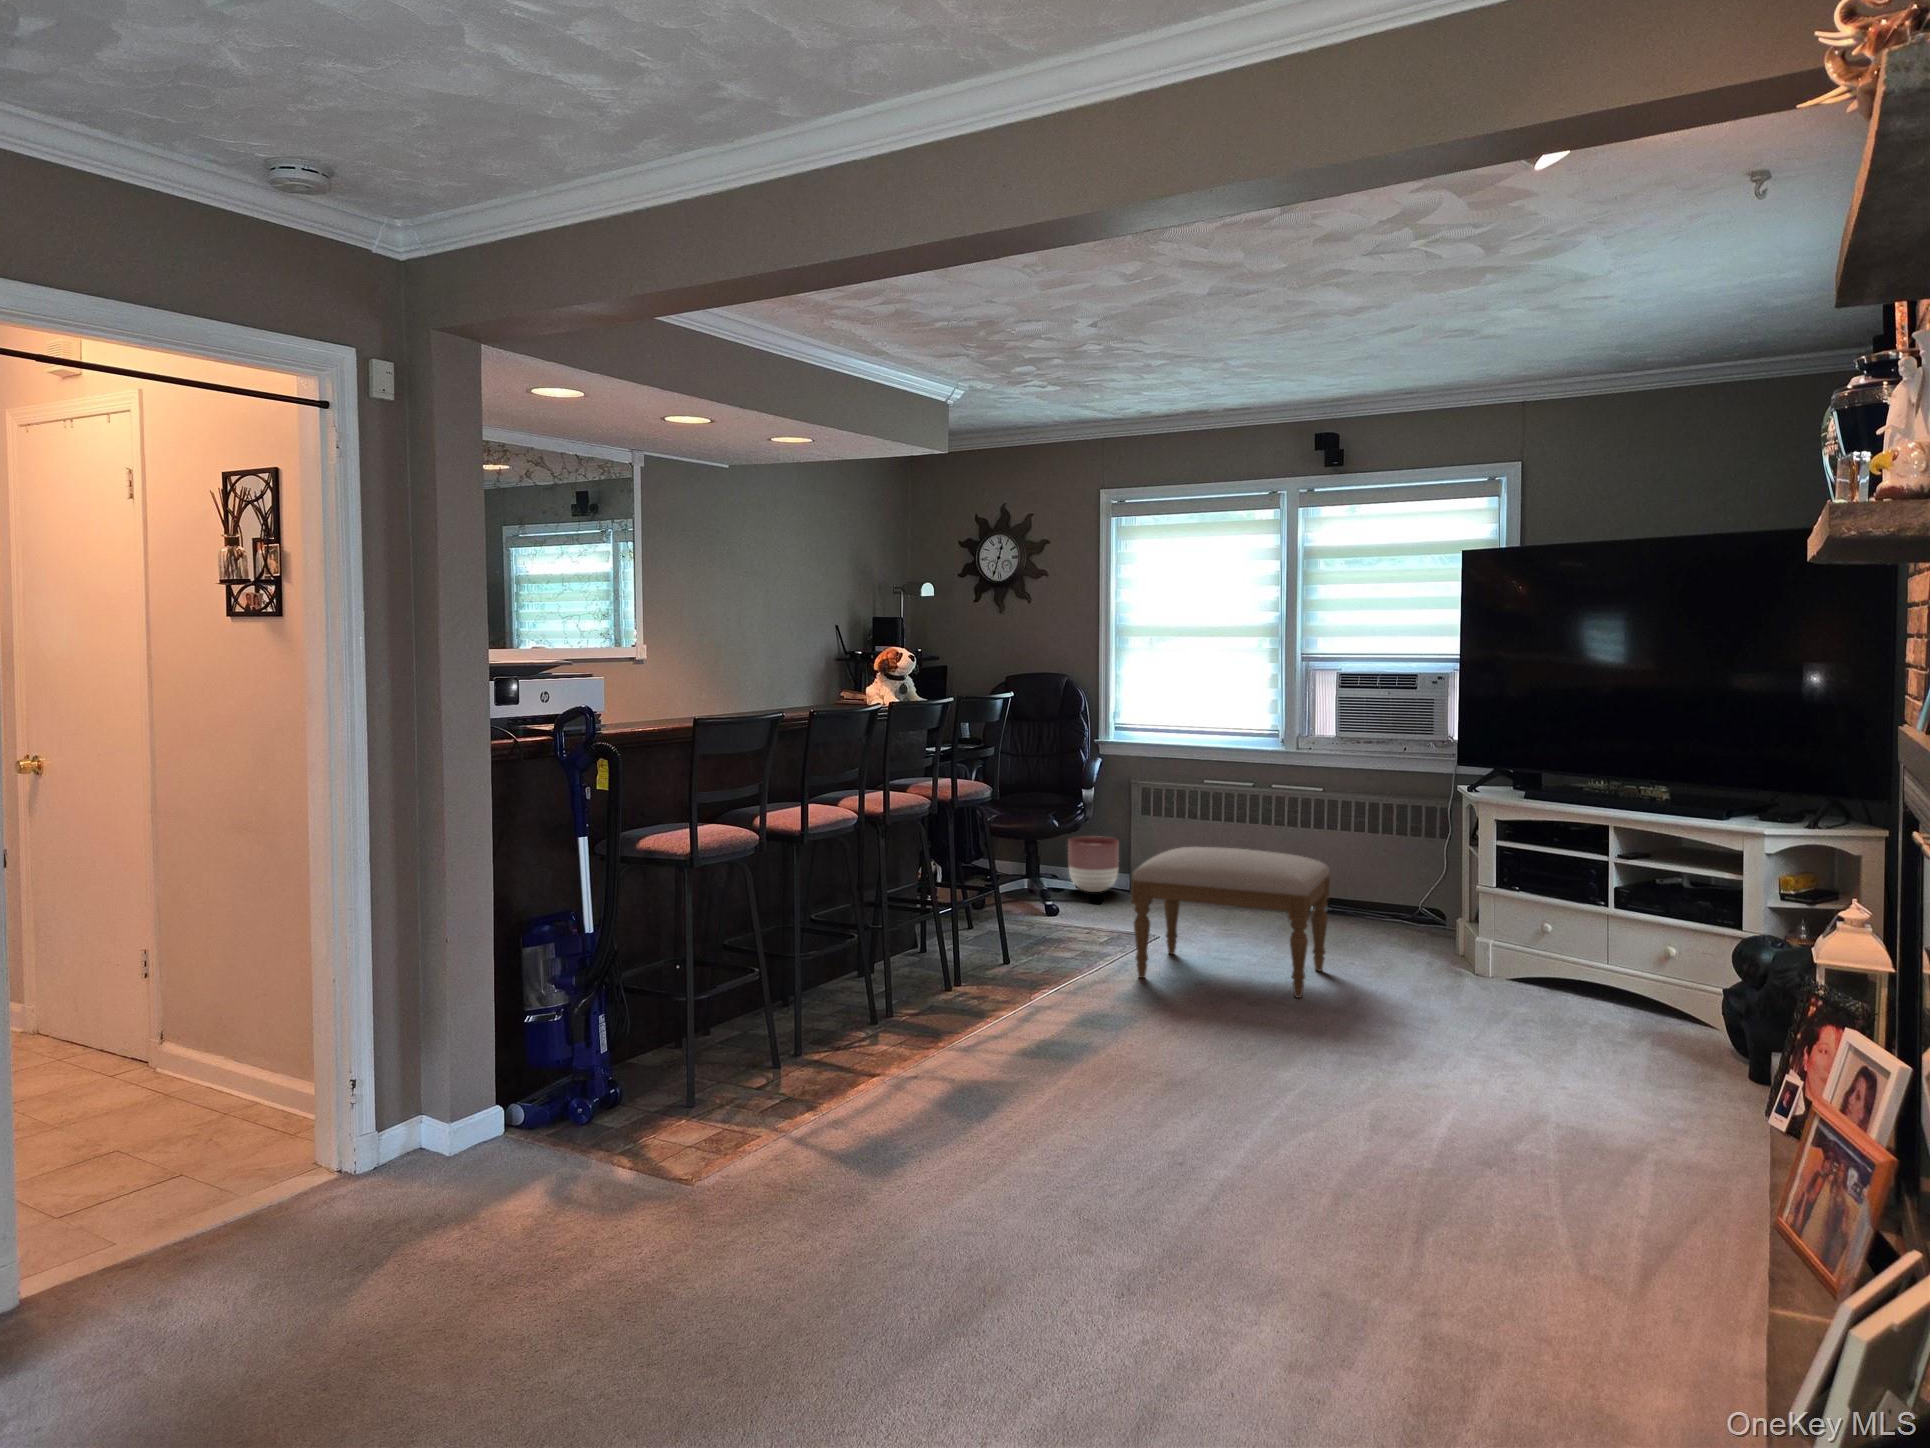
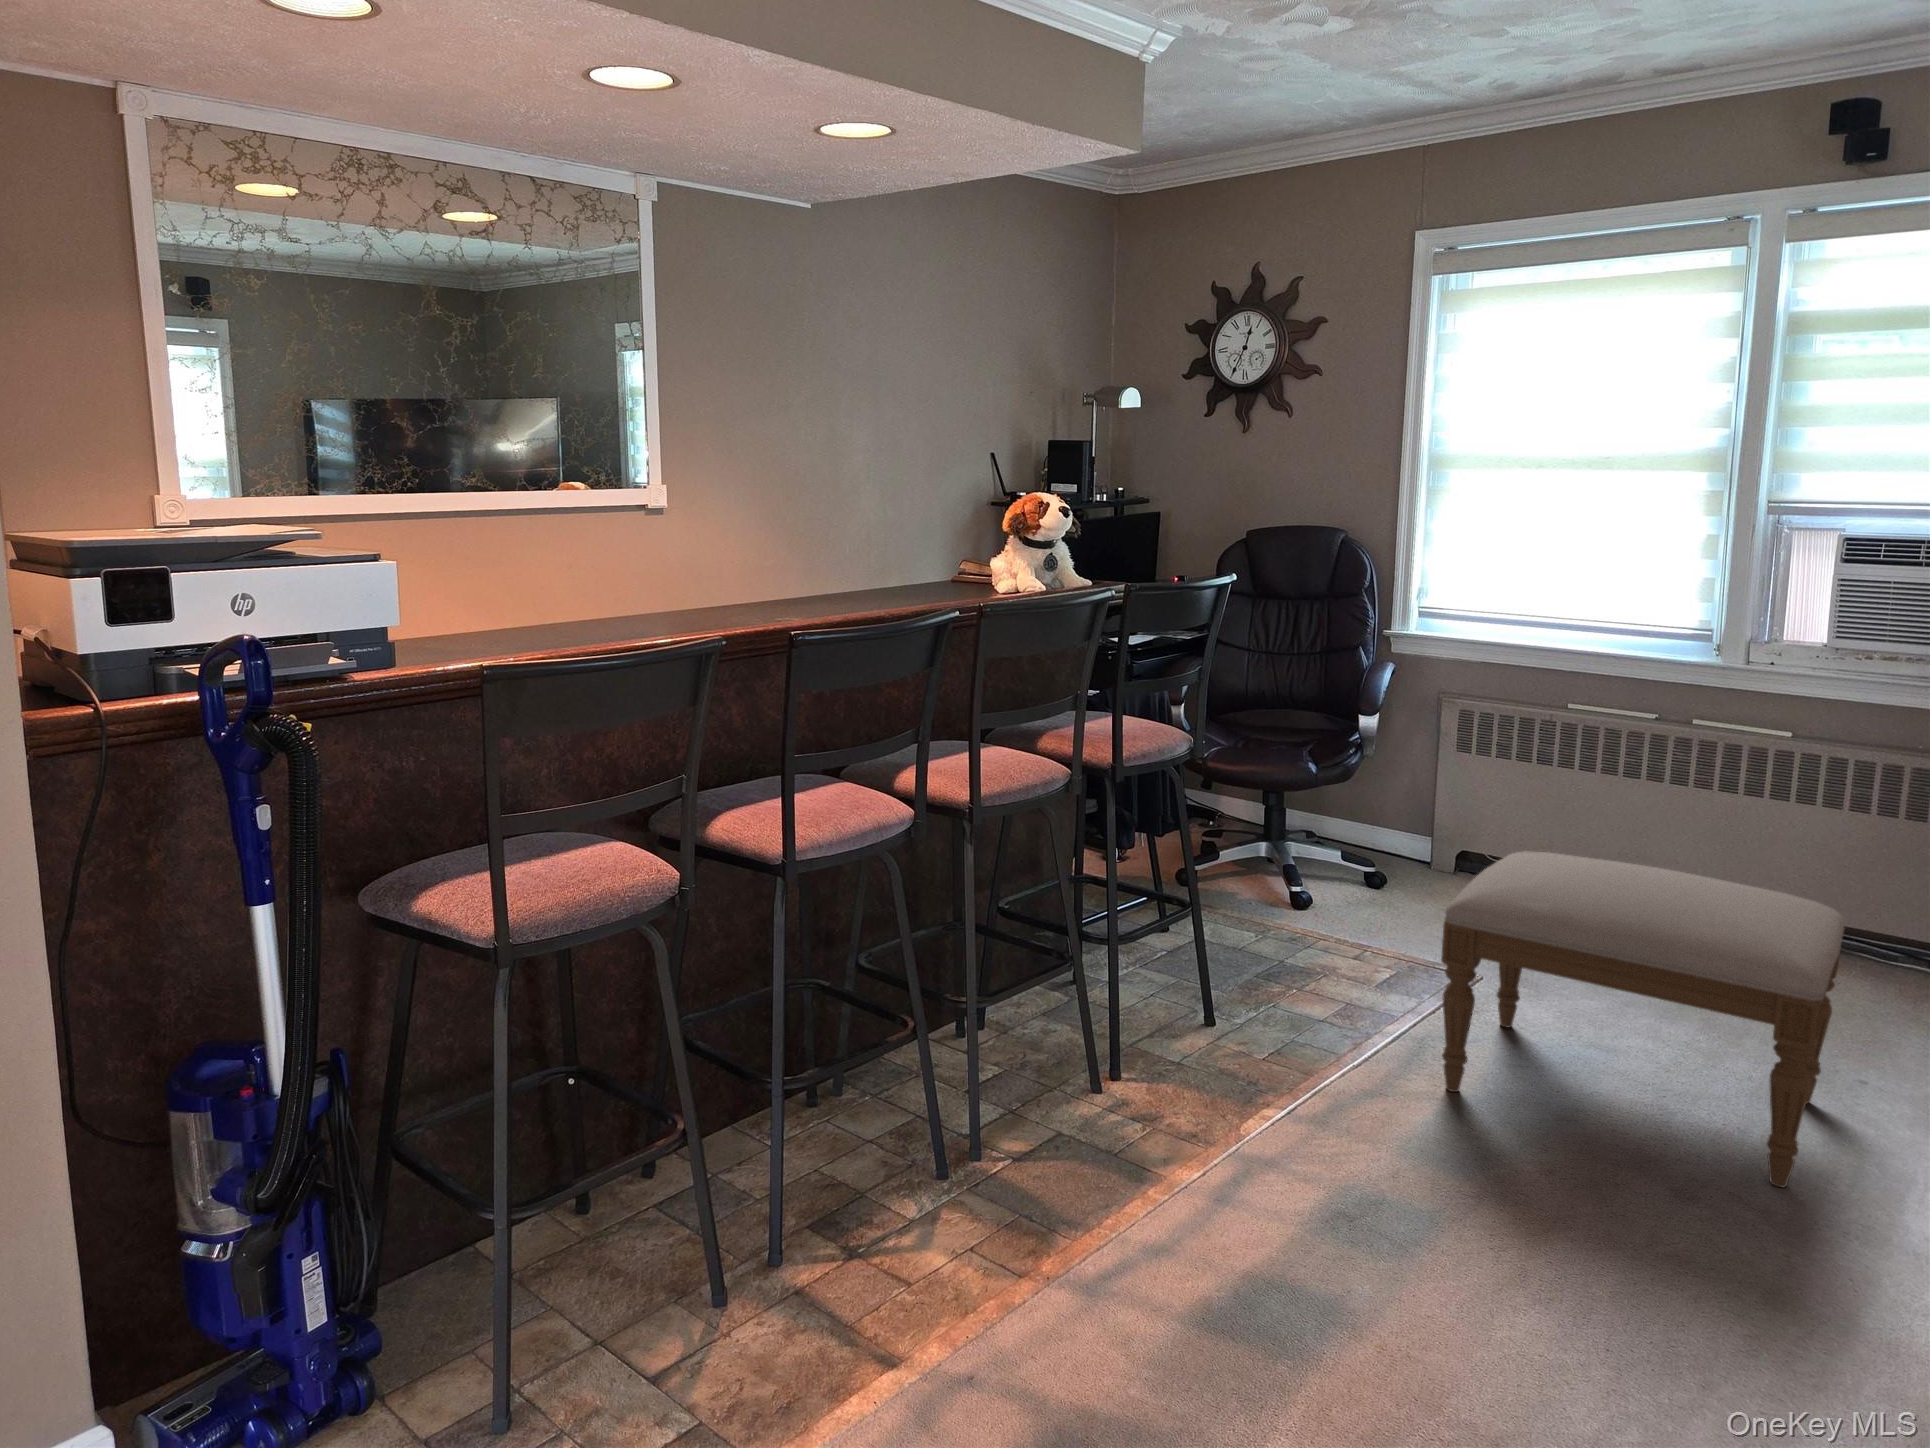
planter: present [1068,836,1119,892] -> none [1333,776,1416,863]

